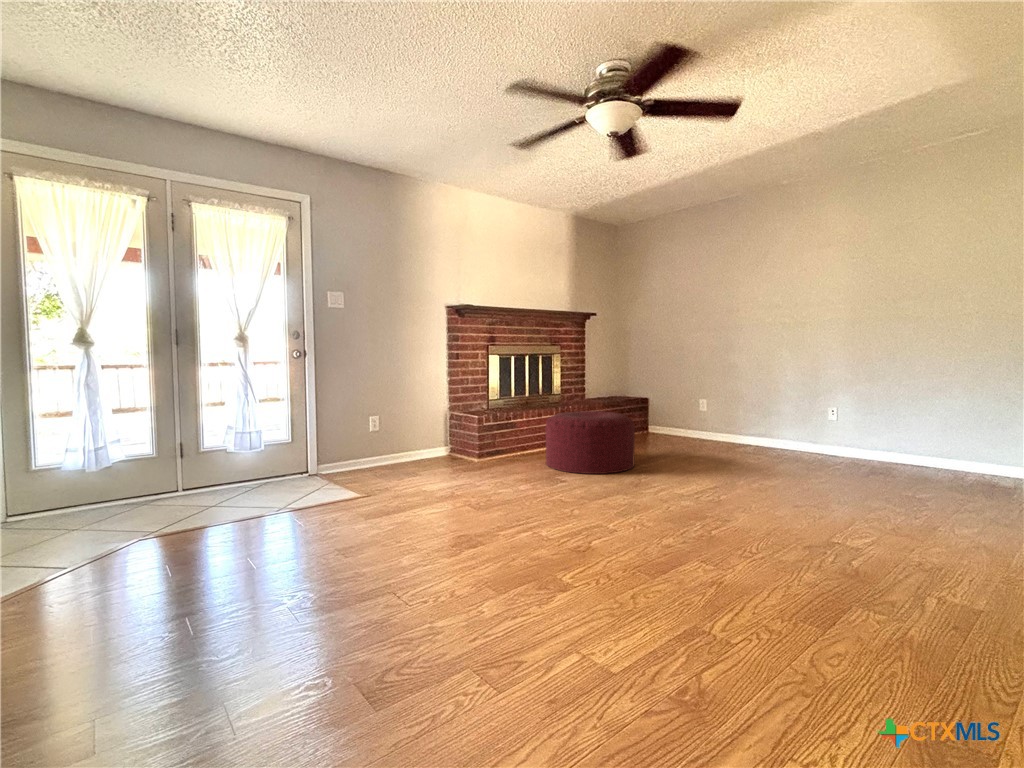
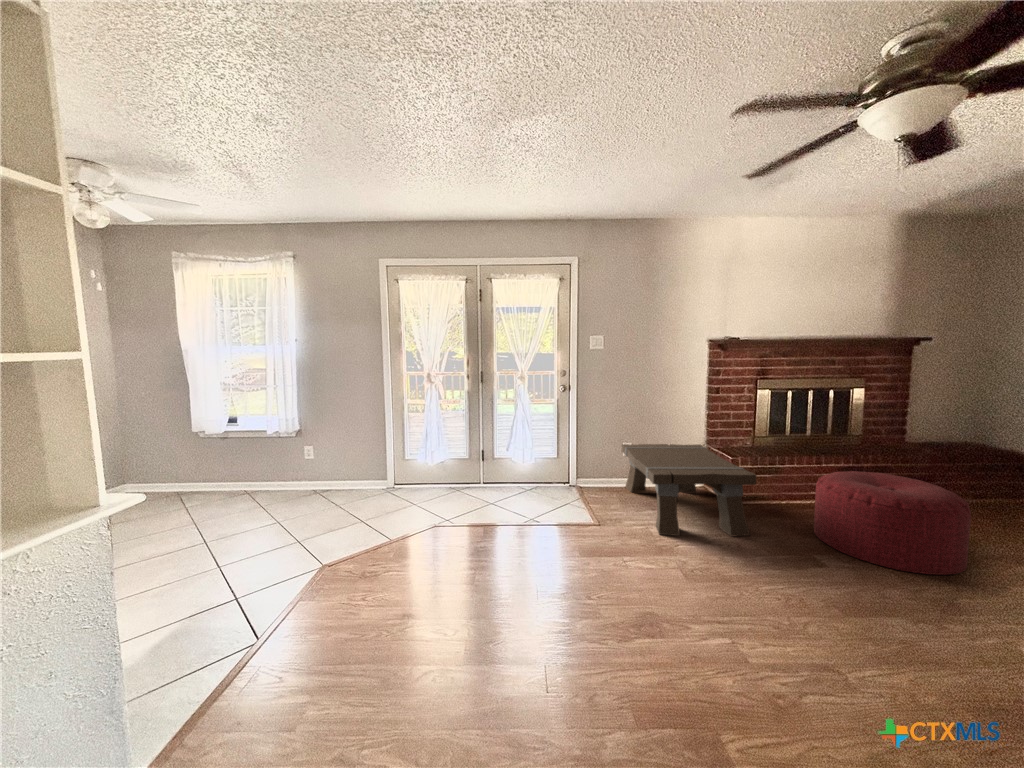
coffee table: none [371,410,507,491] -> present [622,444,756,536]

